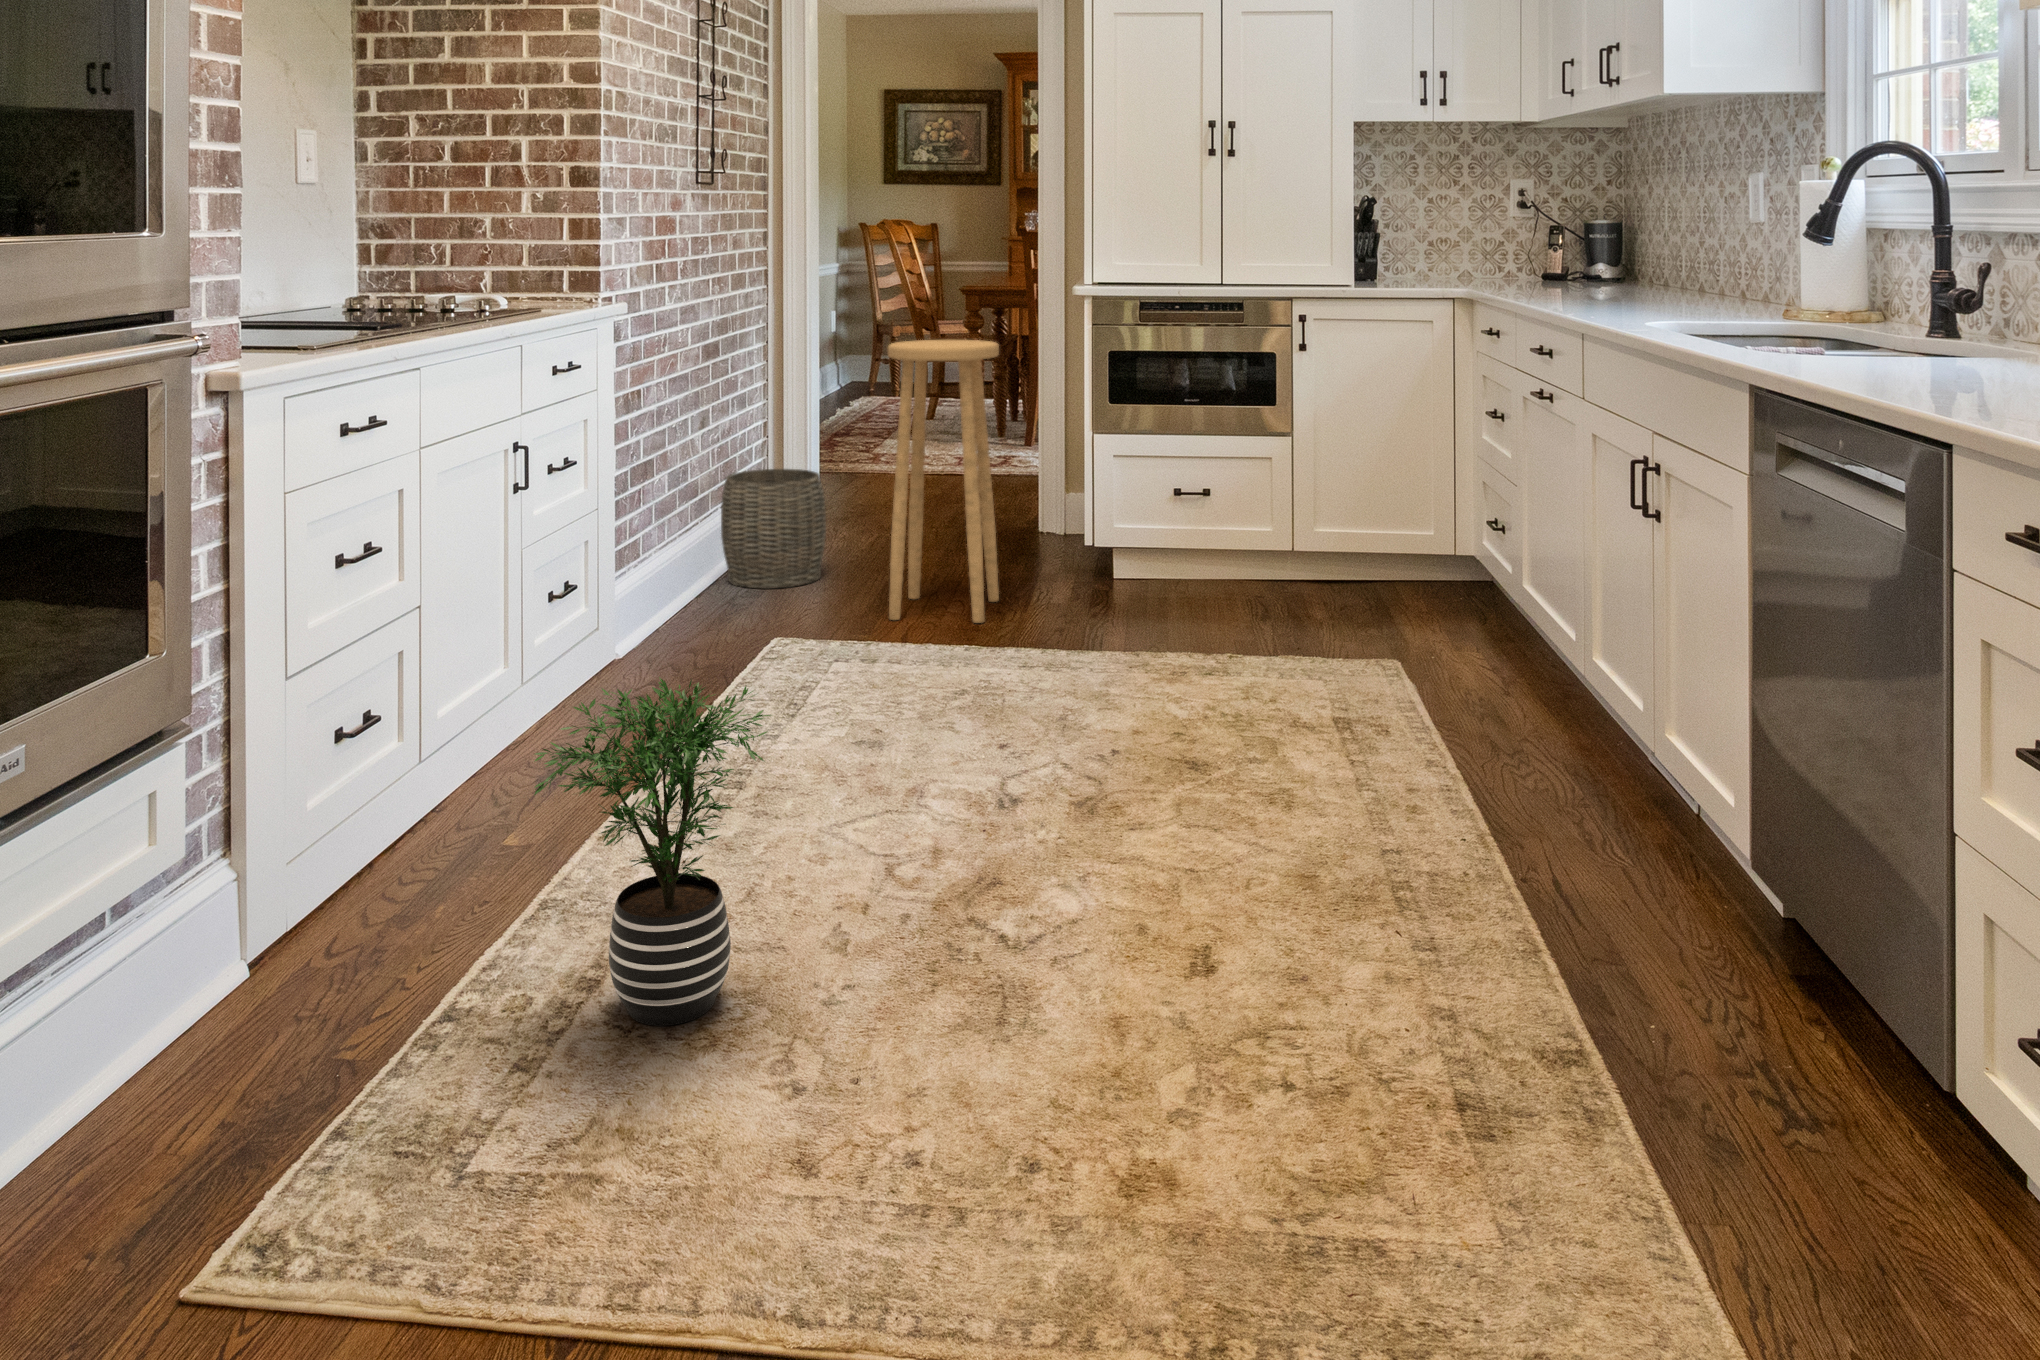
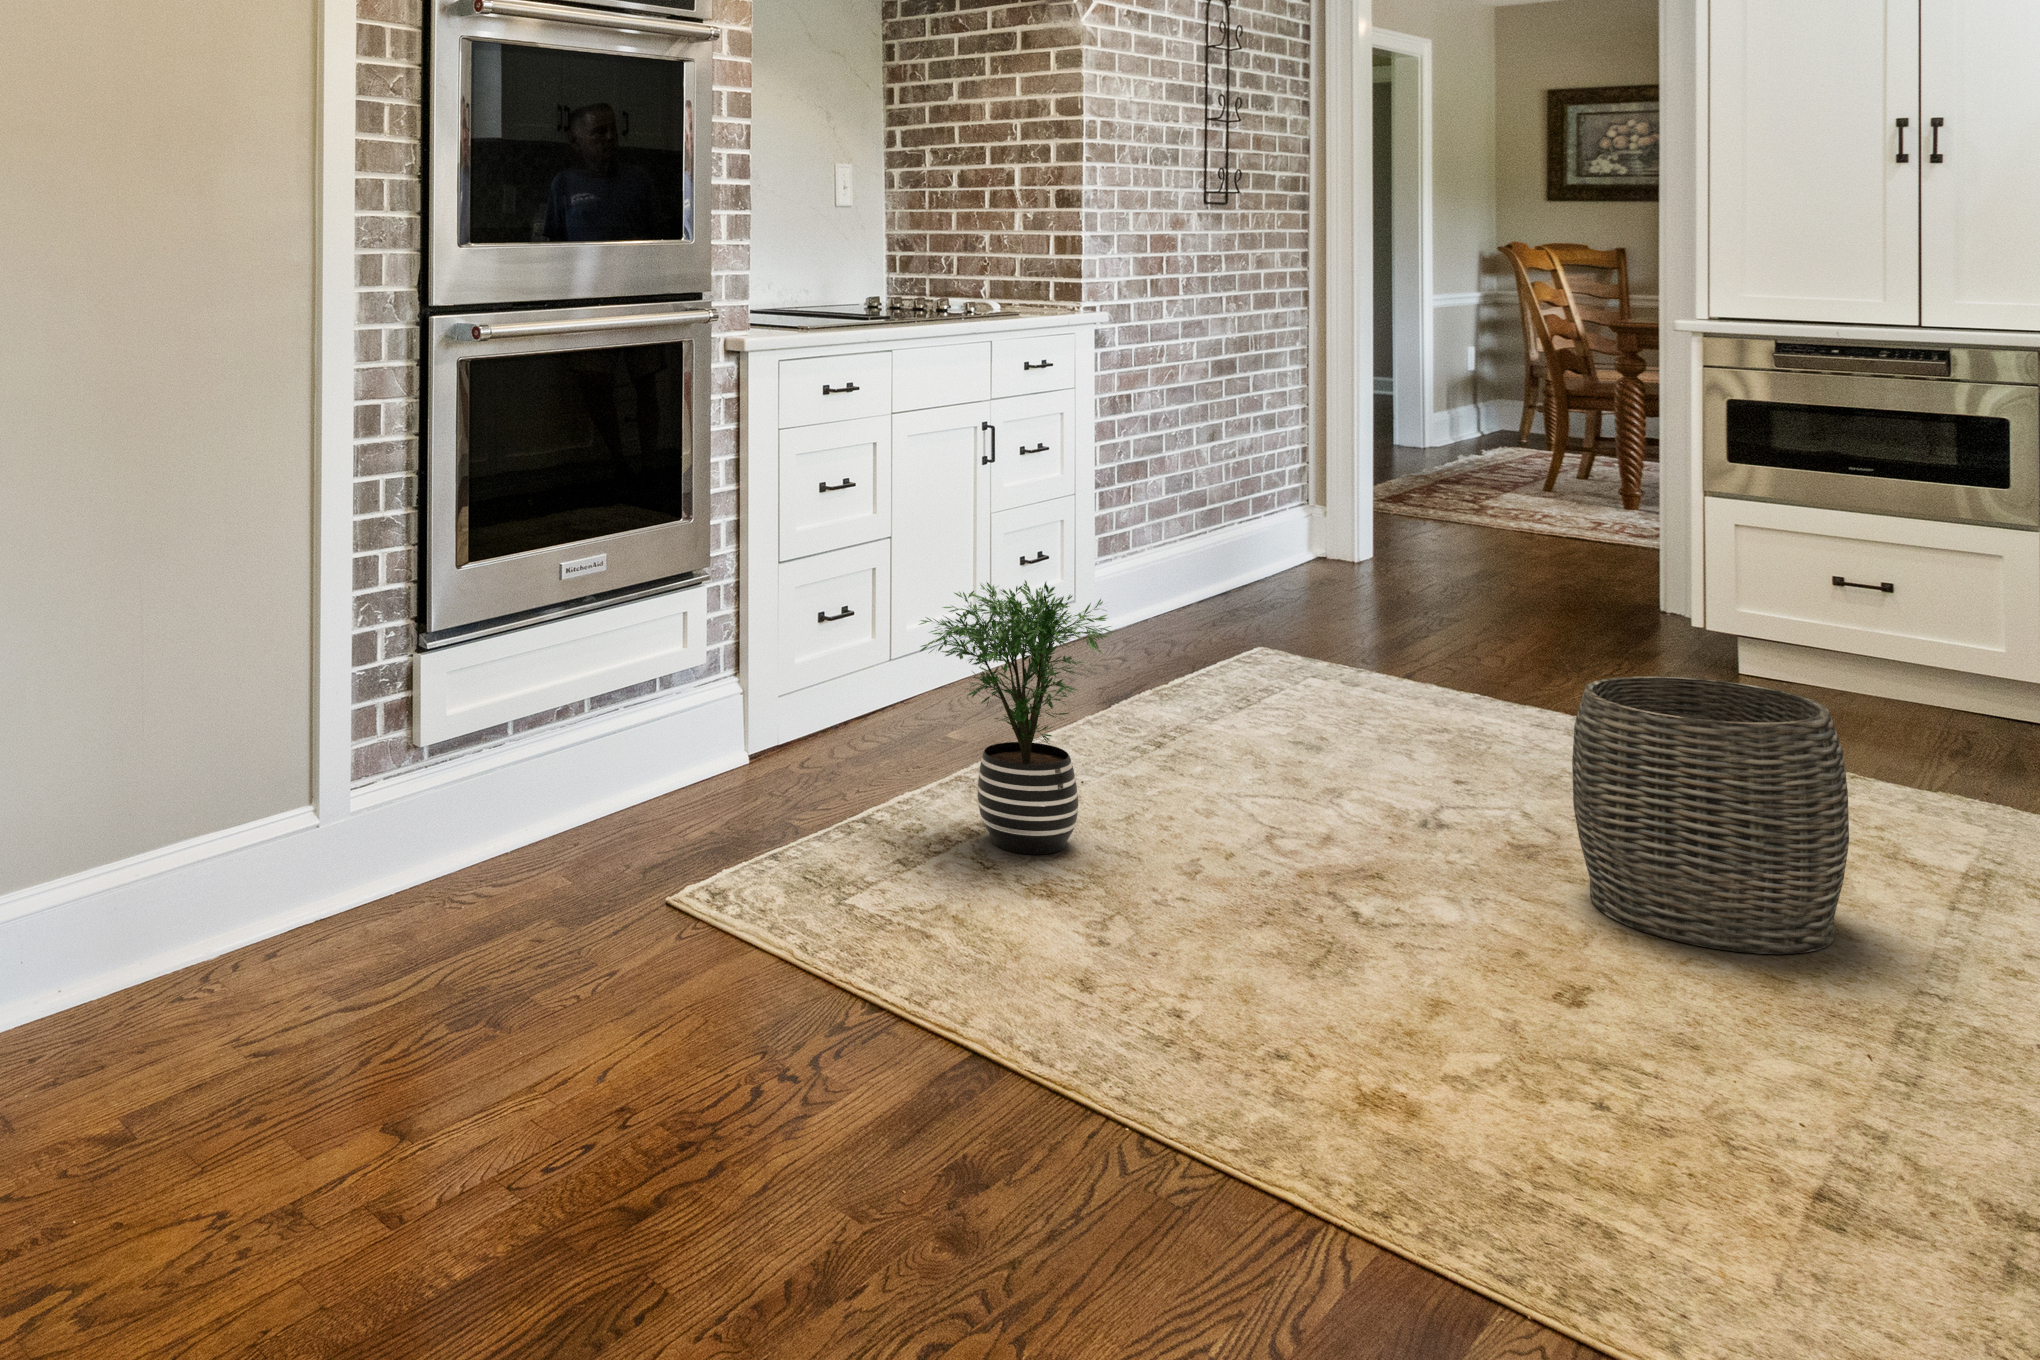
stool: present [888,340,999,623] -> none [1401,350,1551,656]
woven basket: present [721,469,826,589] -> present [1572,676,1849,954]

